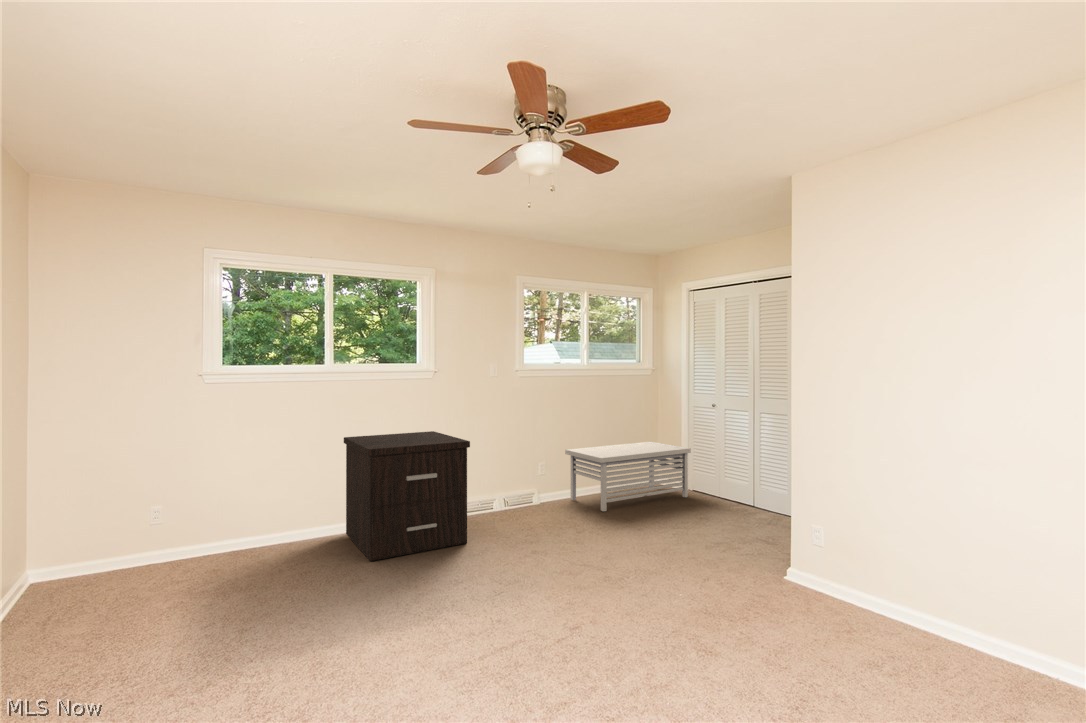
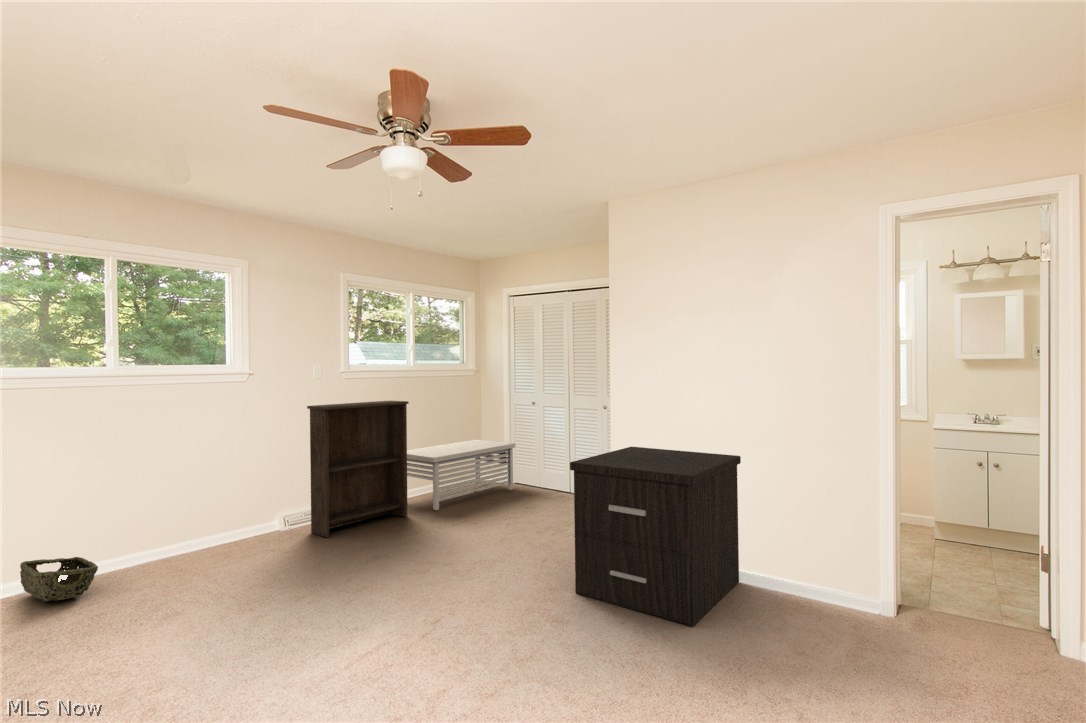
bookshelf: none [482,399,577,527] -> present [307,401,409,537]
nightstand: present [344,431,470,561] -> present [570,447,741,626]
woven basket: none [261,520,312,556] -> present [20,557,98,602]

